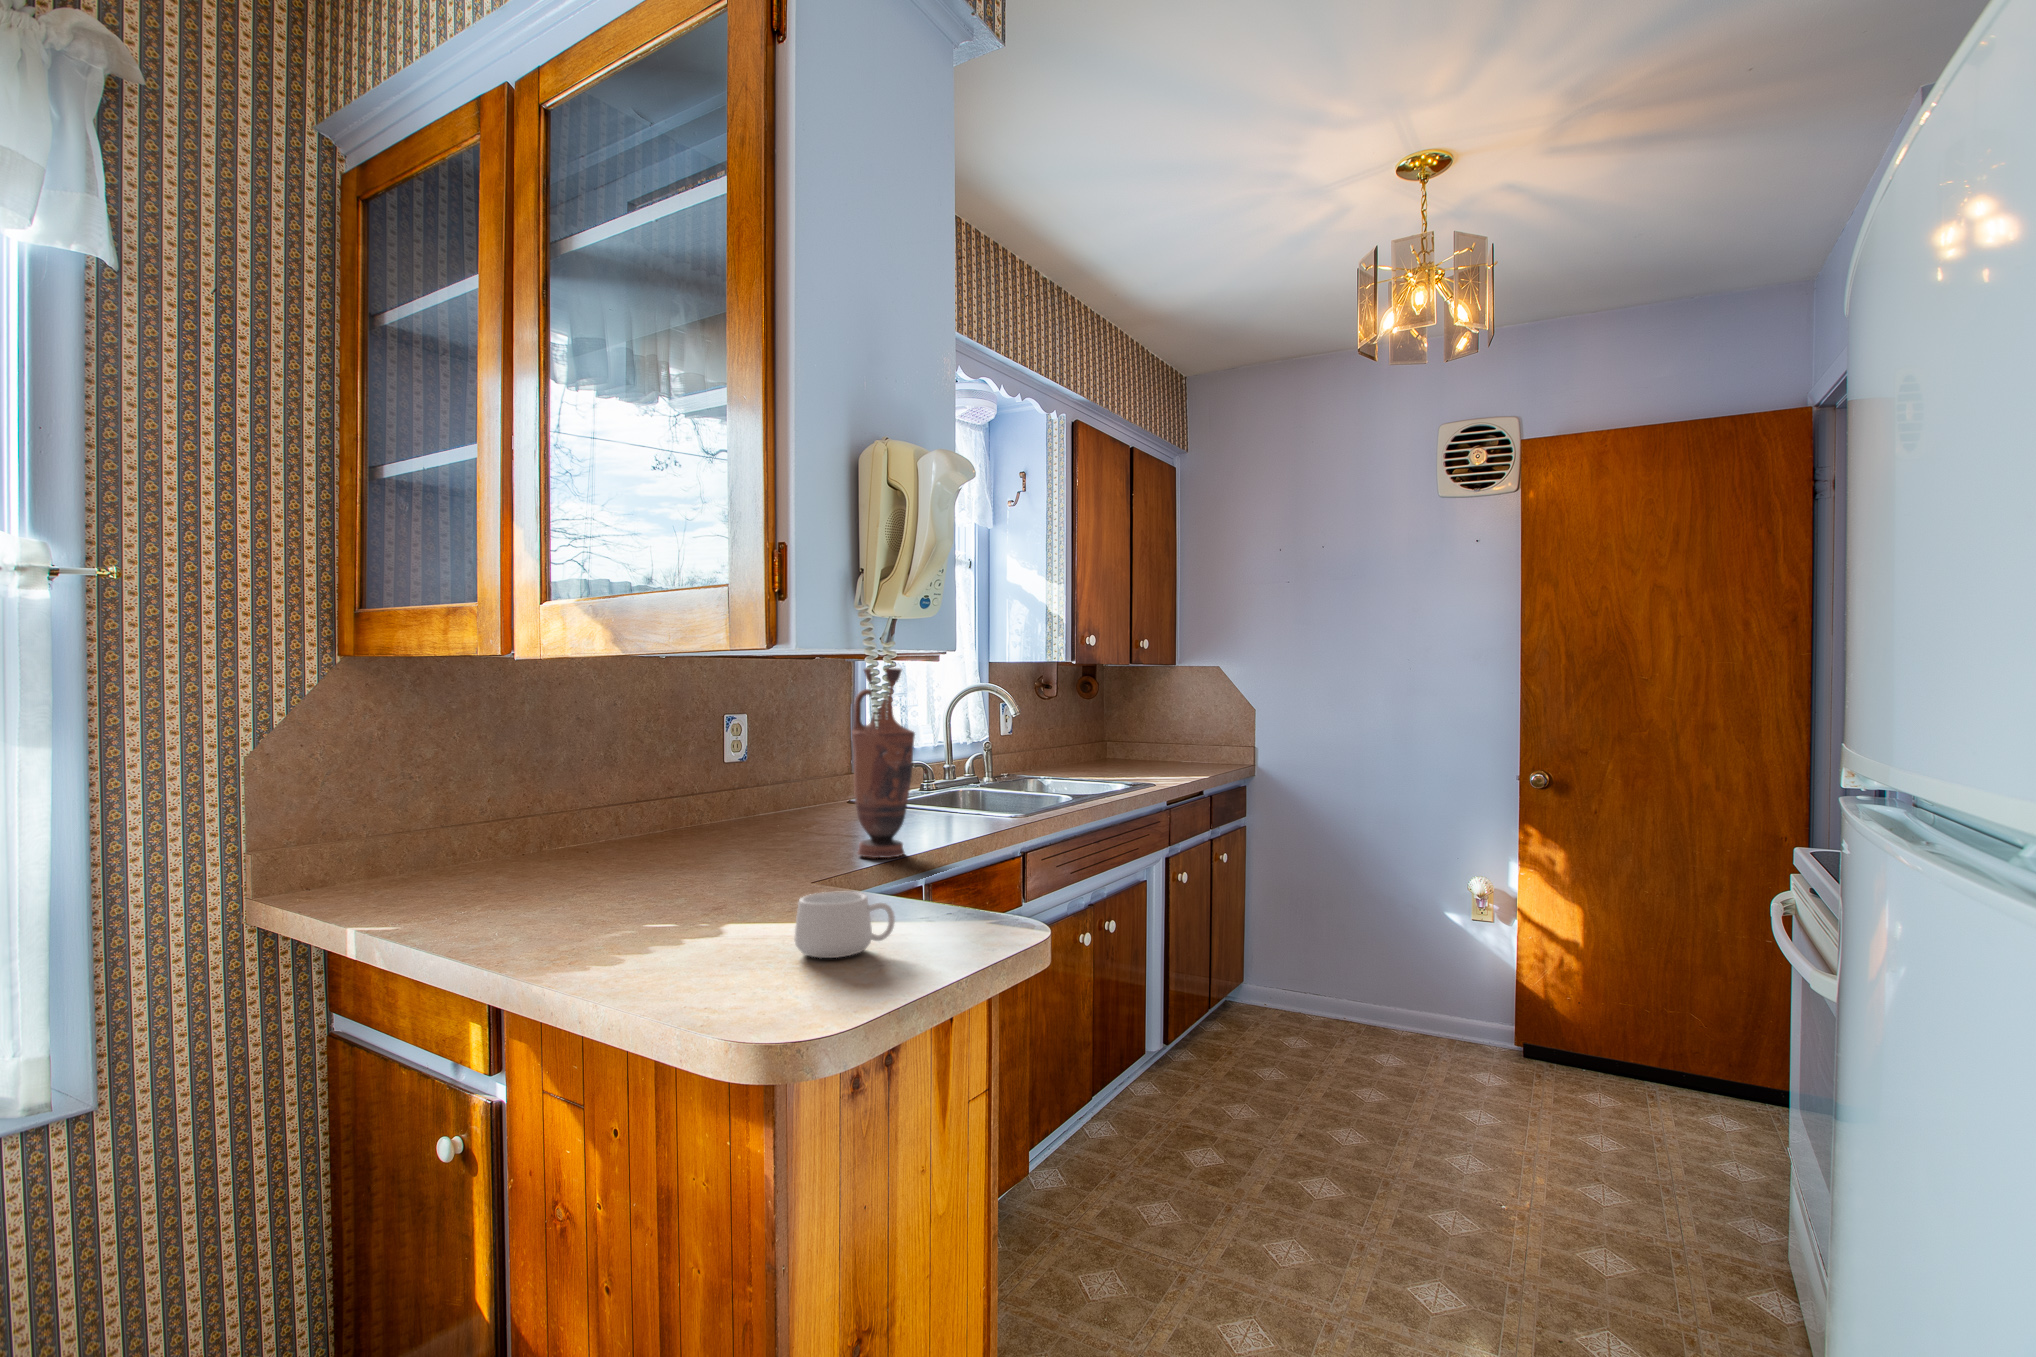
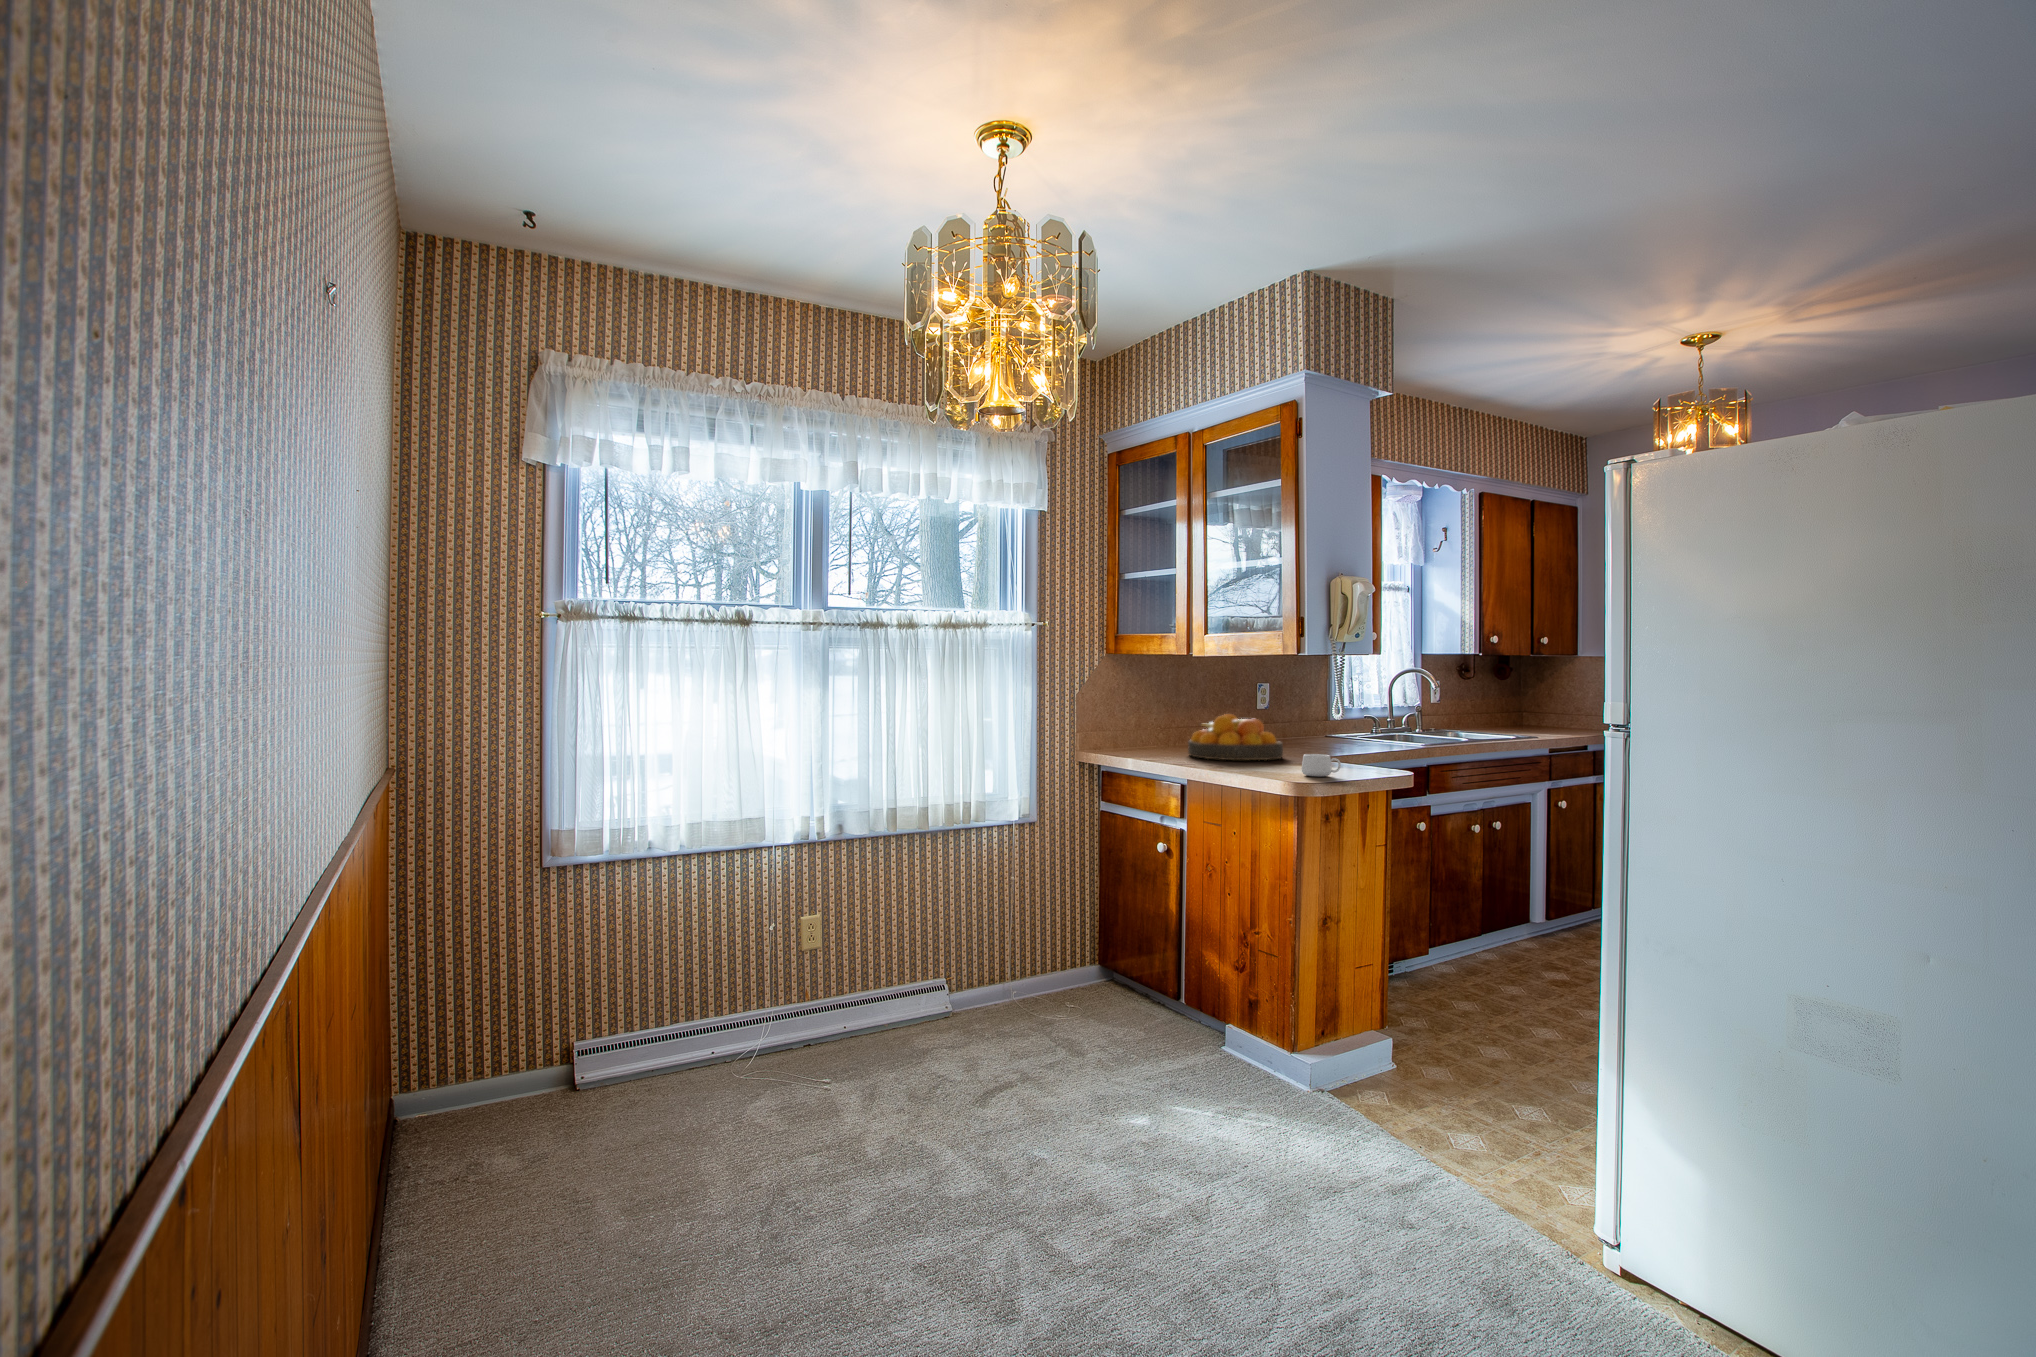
vase: present [852,668,915,858] -> none [1326,664,1358,756]
fruit bowl: none [534,783,762,902] -> present [1188,714,1283,760]

